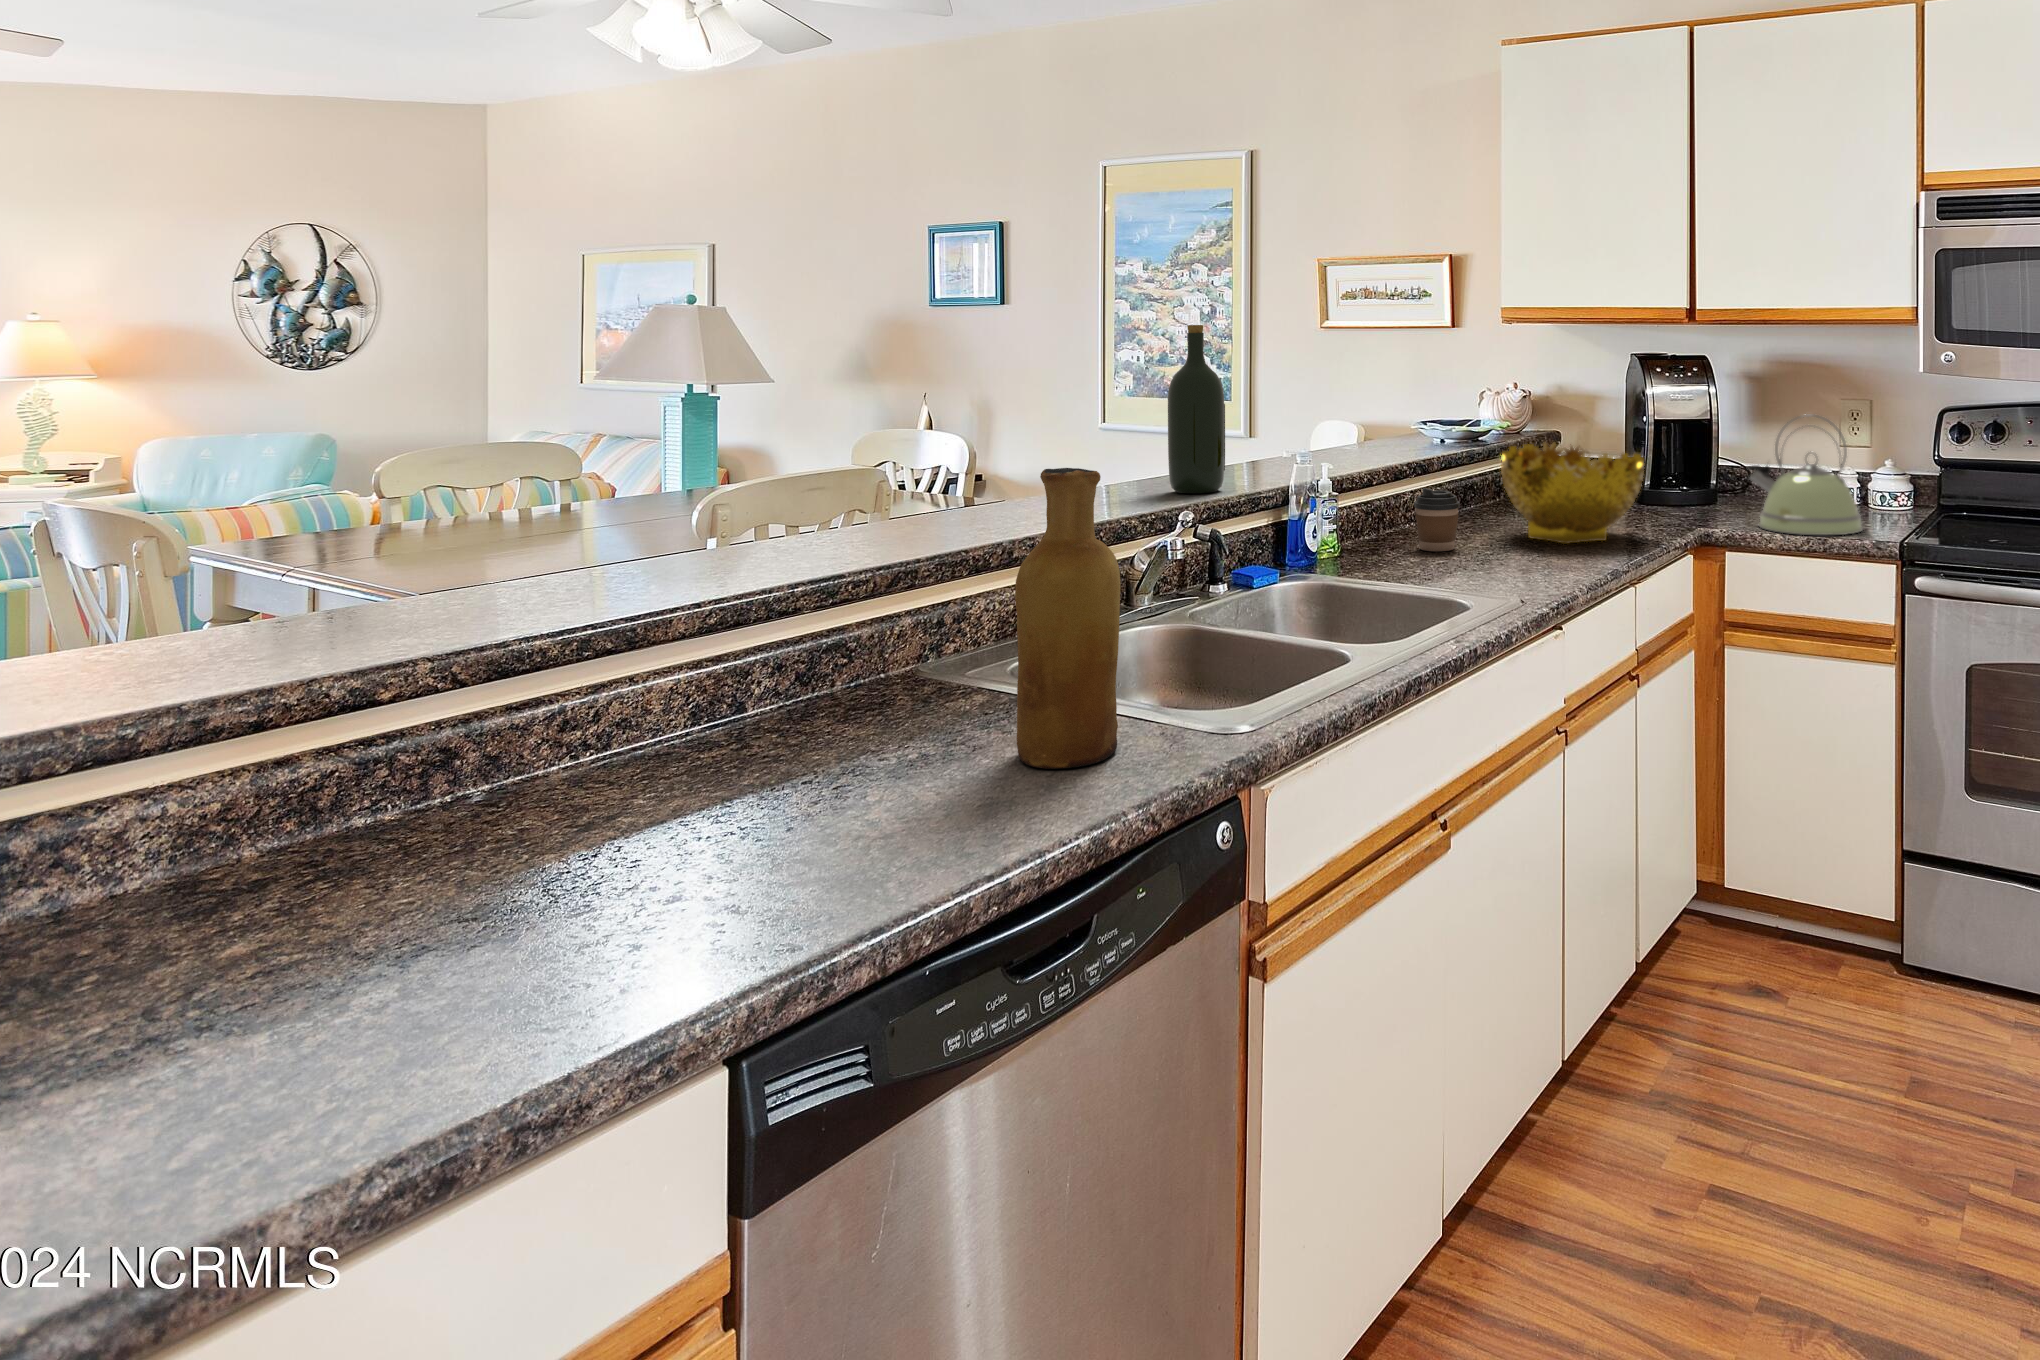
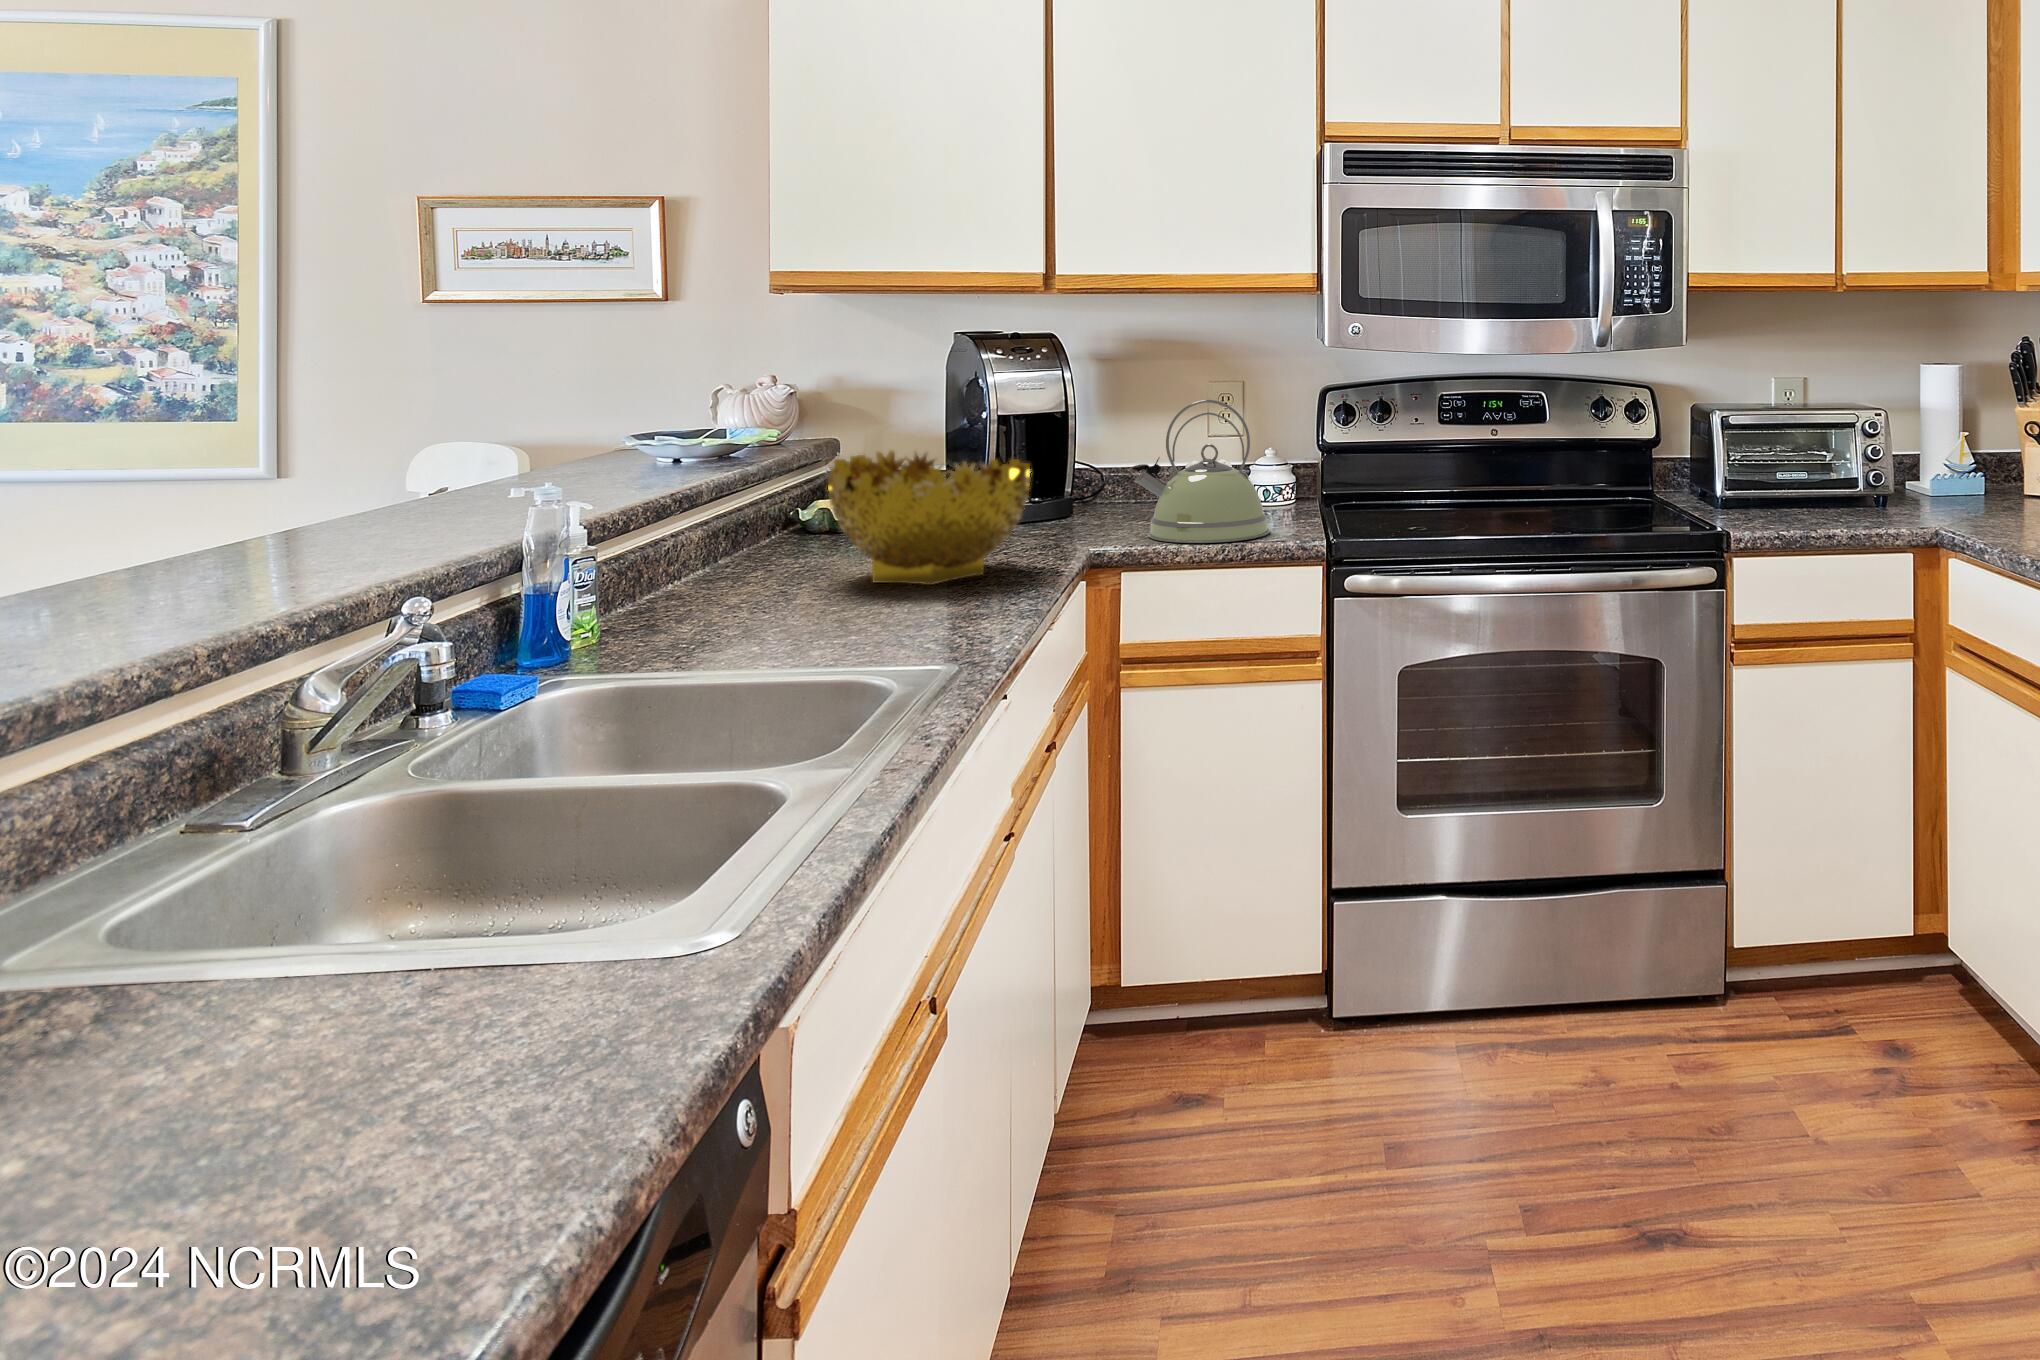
wine bottle: present [1168,325,1225,493] -> none [287,288,408,570]
vase: present [1015,468,1120,769] -> none [281,537,515,1113]
coffee cup: present [1414,488,1460,551] -> none [713,527,786,617]

